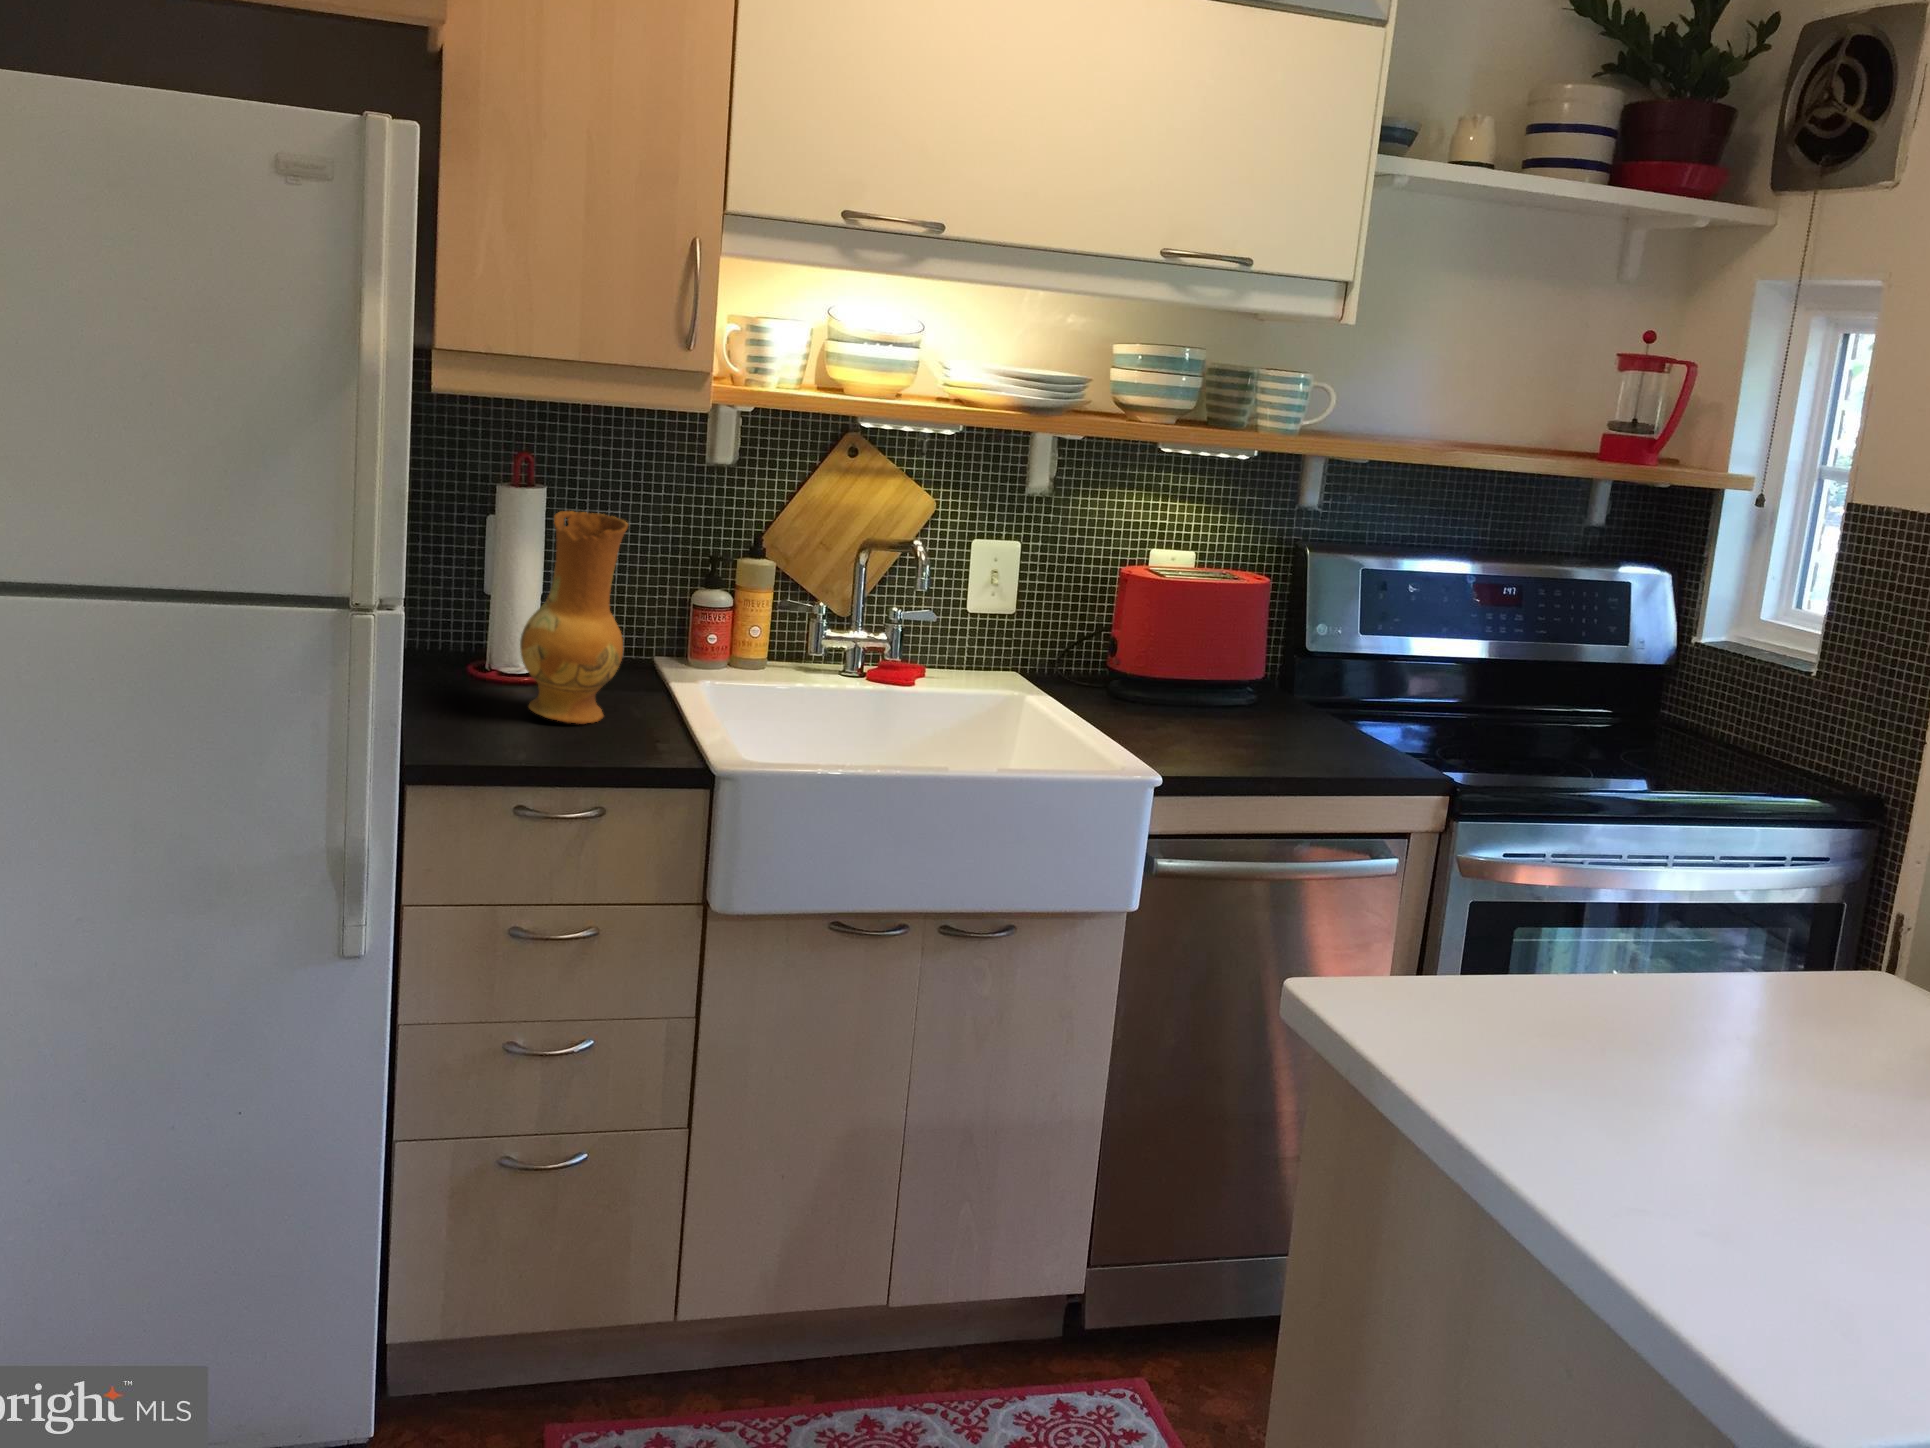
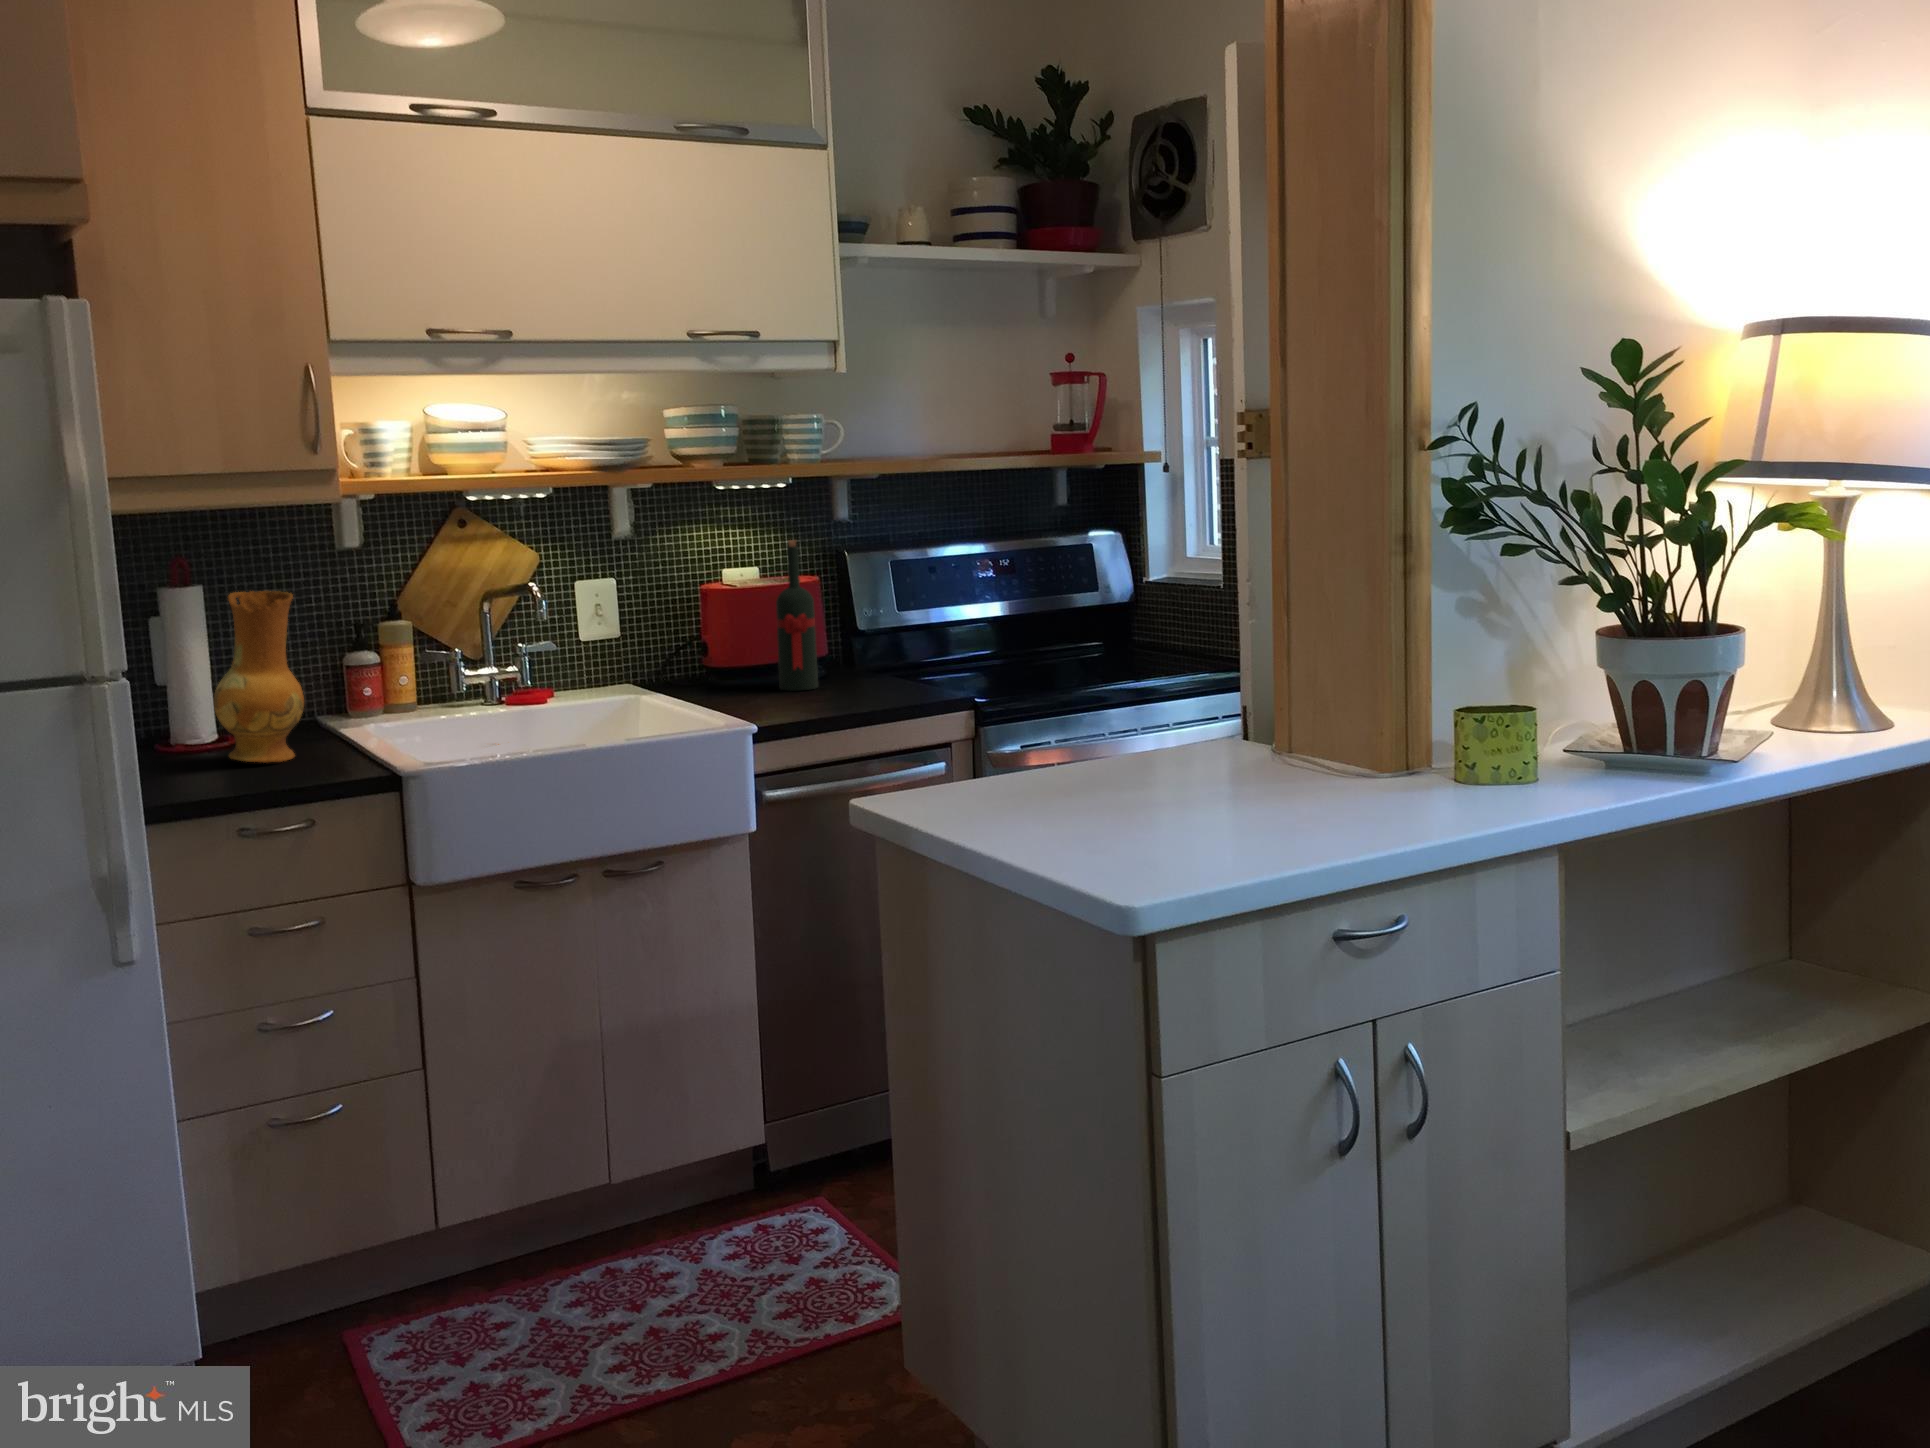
wine bottle: none [1195,532,1259,725] -> present [776,540,818,691]

